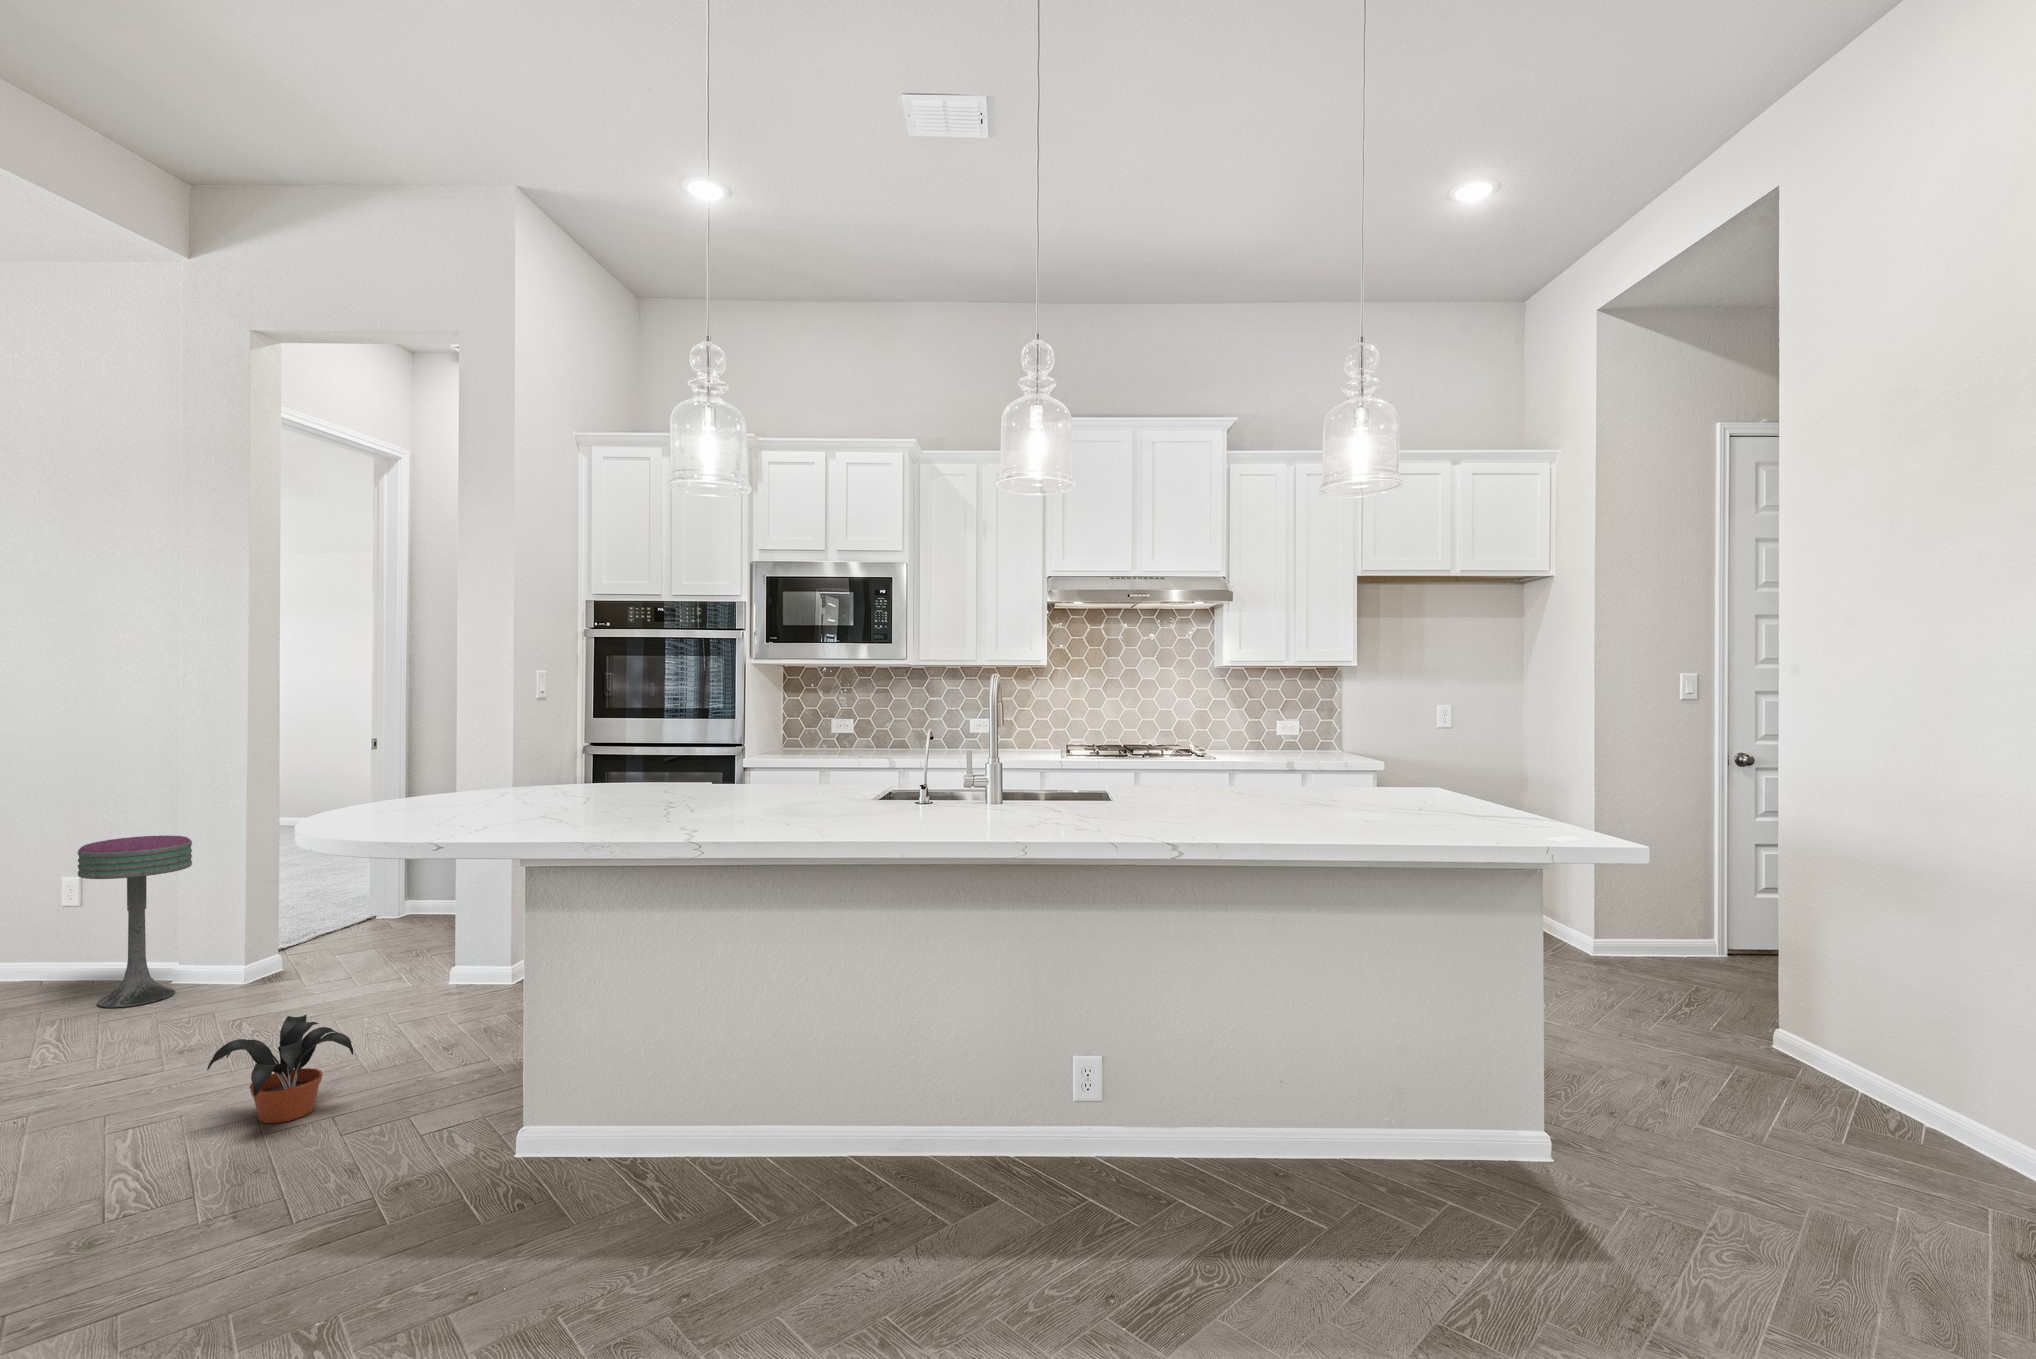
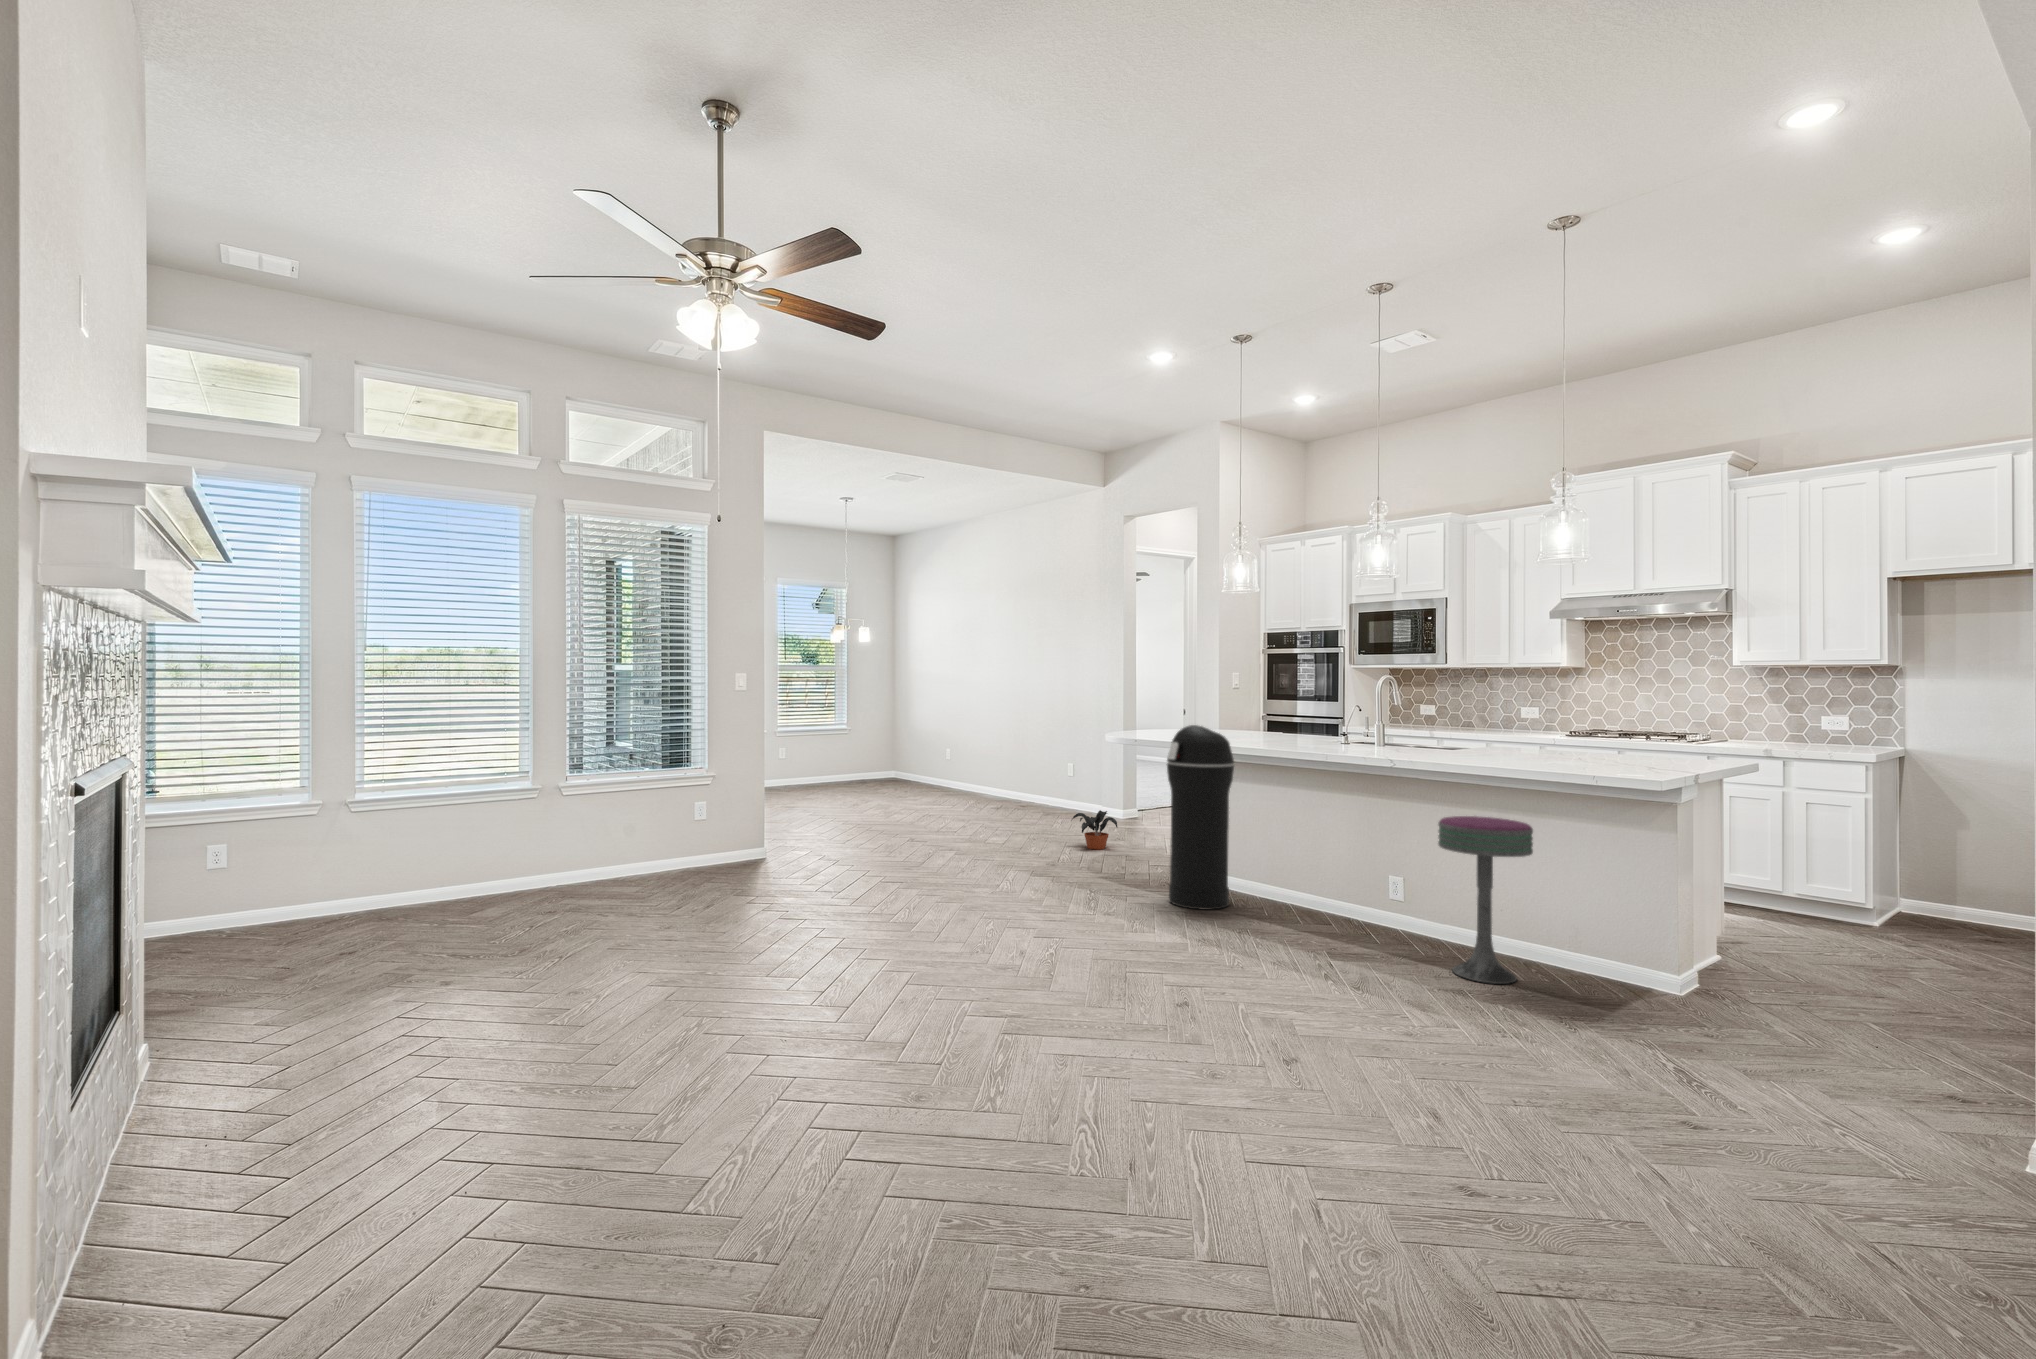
trash can: none [655,832,818,1287] -> present [1167,725,1234,910]
bar stool: present [78,836,192,1008] -> present [1438,816,1533,984]

